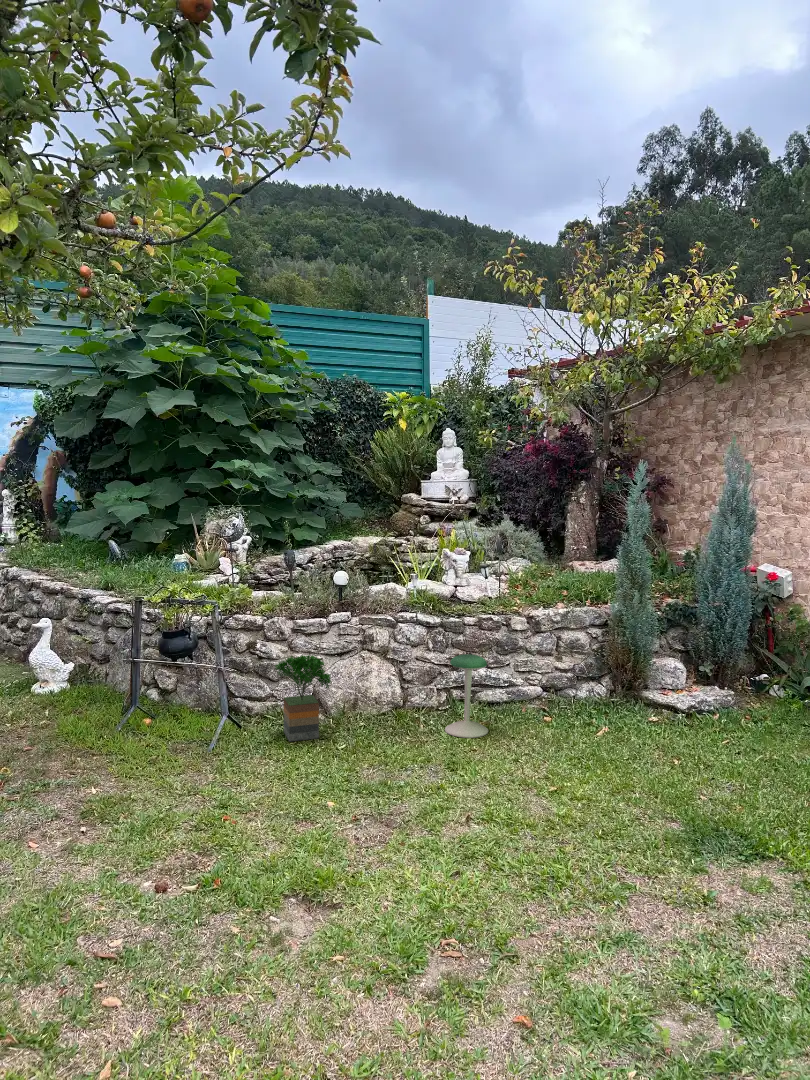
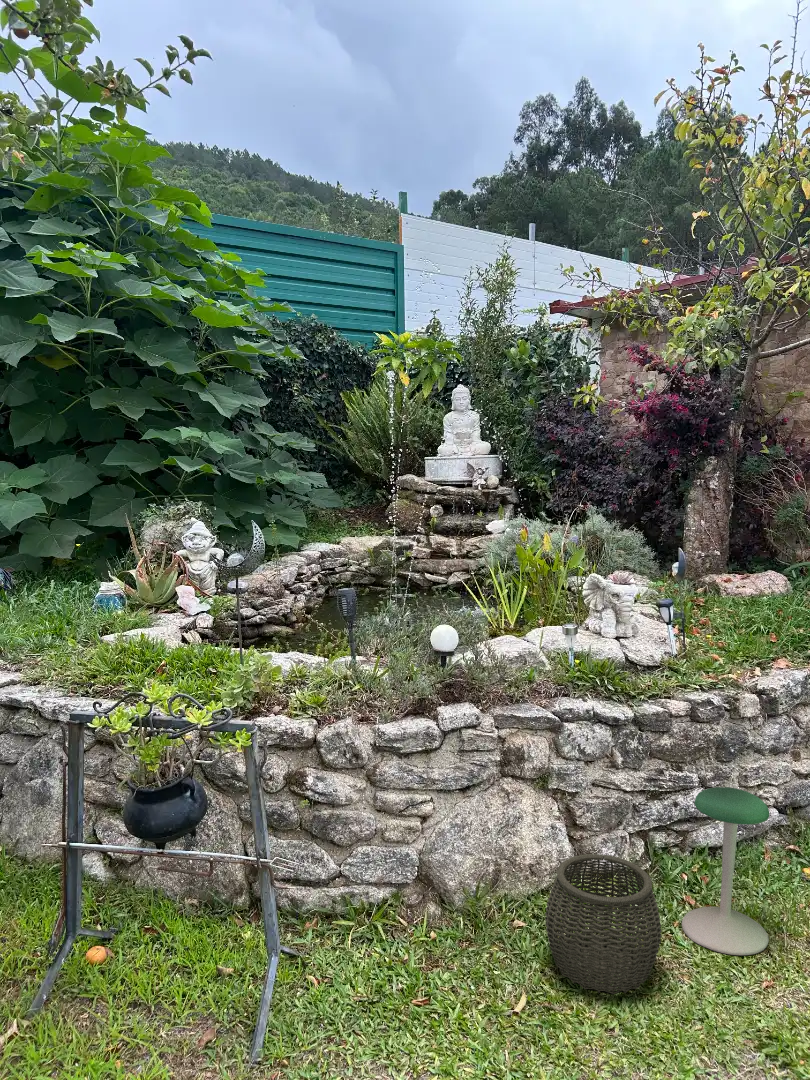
potted tree: present [275,655,331,741] -> none [373,808,498,1002]
woven basket: none [361,683,419,744] -> present [545,854,662,994]

